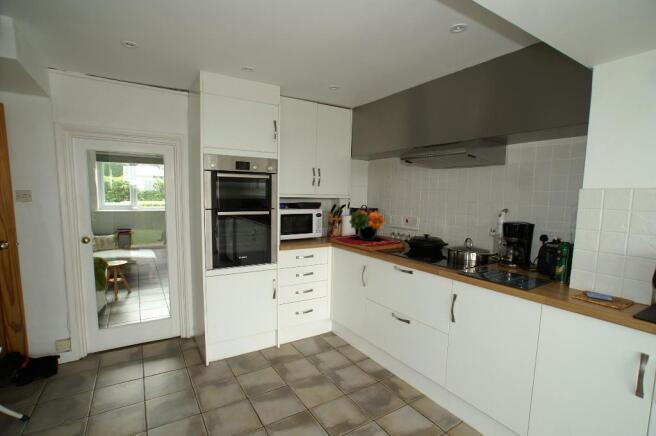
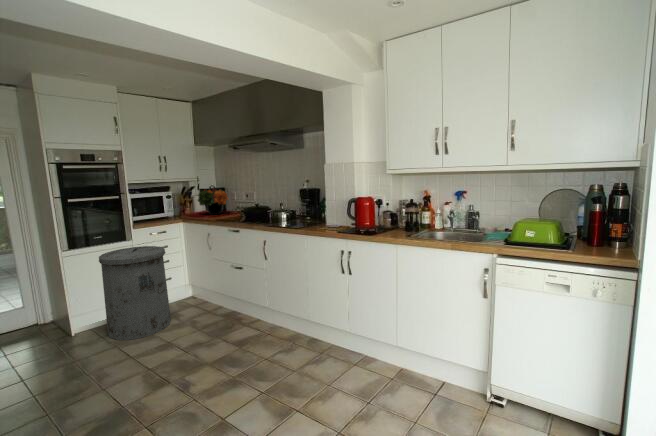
trash can: none [240,271,311,392] -> present [99,246,171,340]

